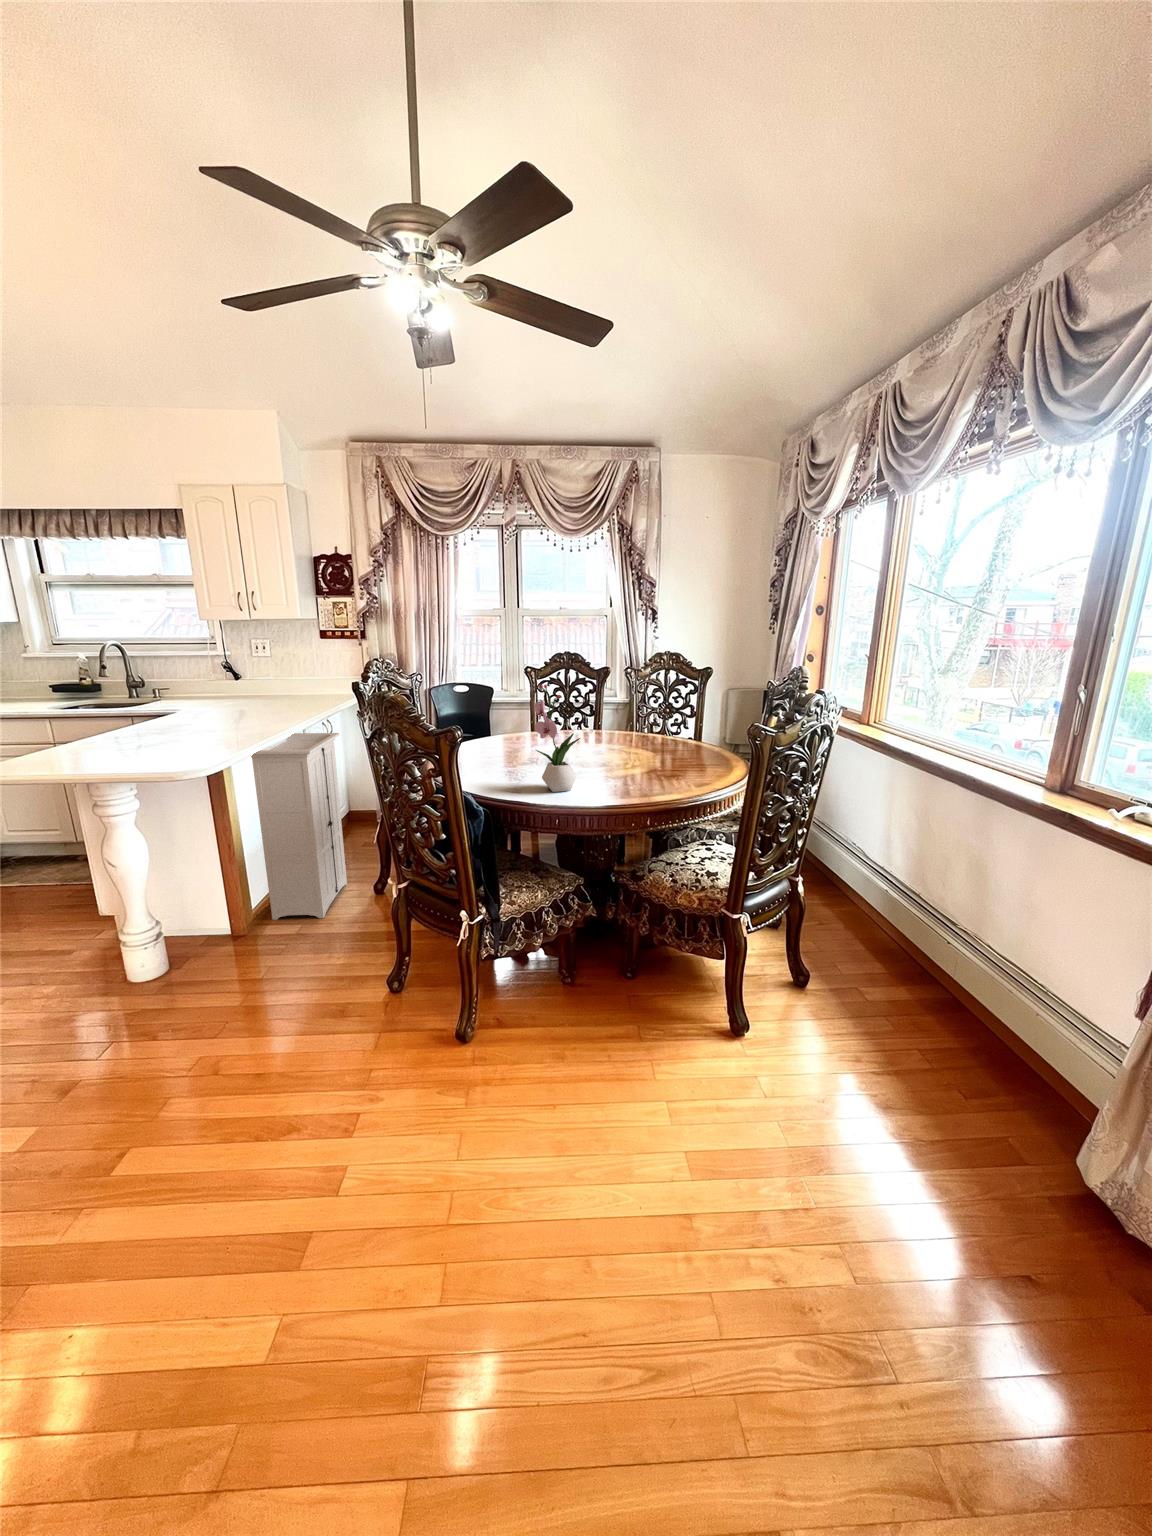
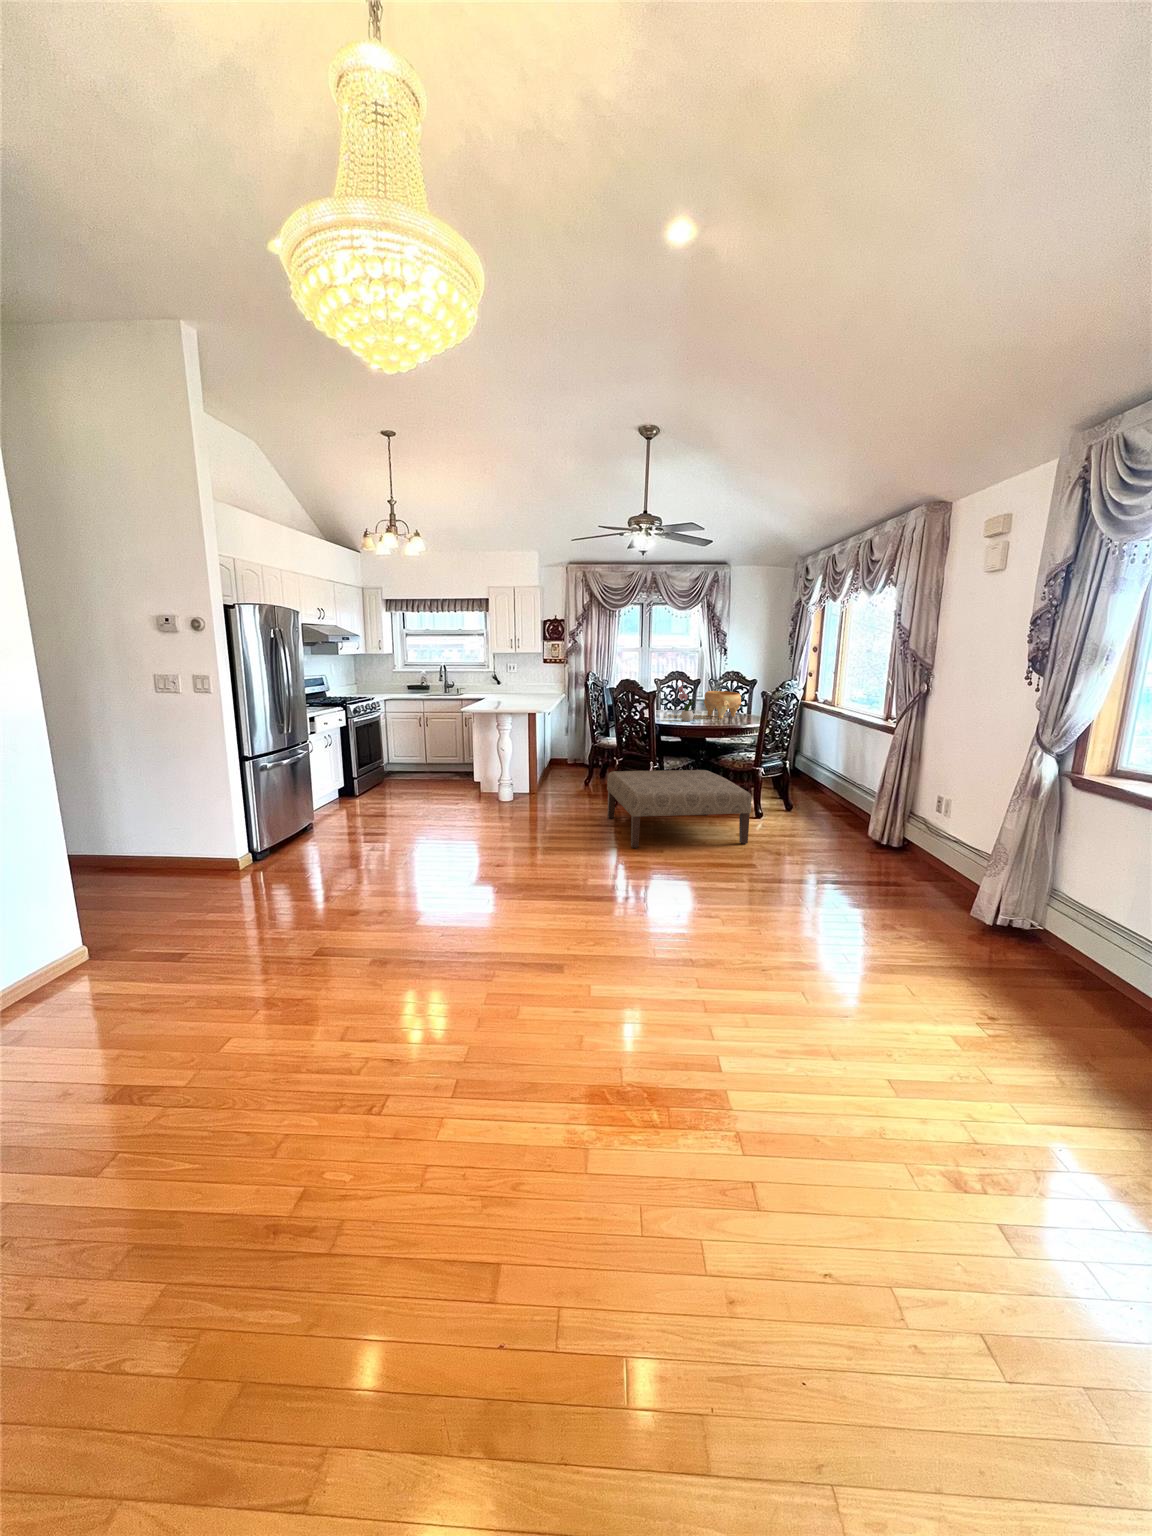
decorative bowl: none [606,702,693,774] -> present [704,691,741,719]
storage cabinet: present [251,733,347,920] -> none [545,706,572,790]
ottoman: none [255,927,759,1427] -> present [607,770,751,848]

